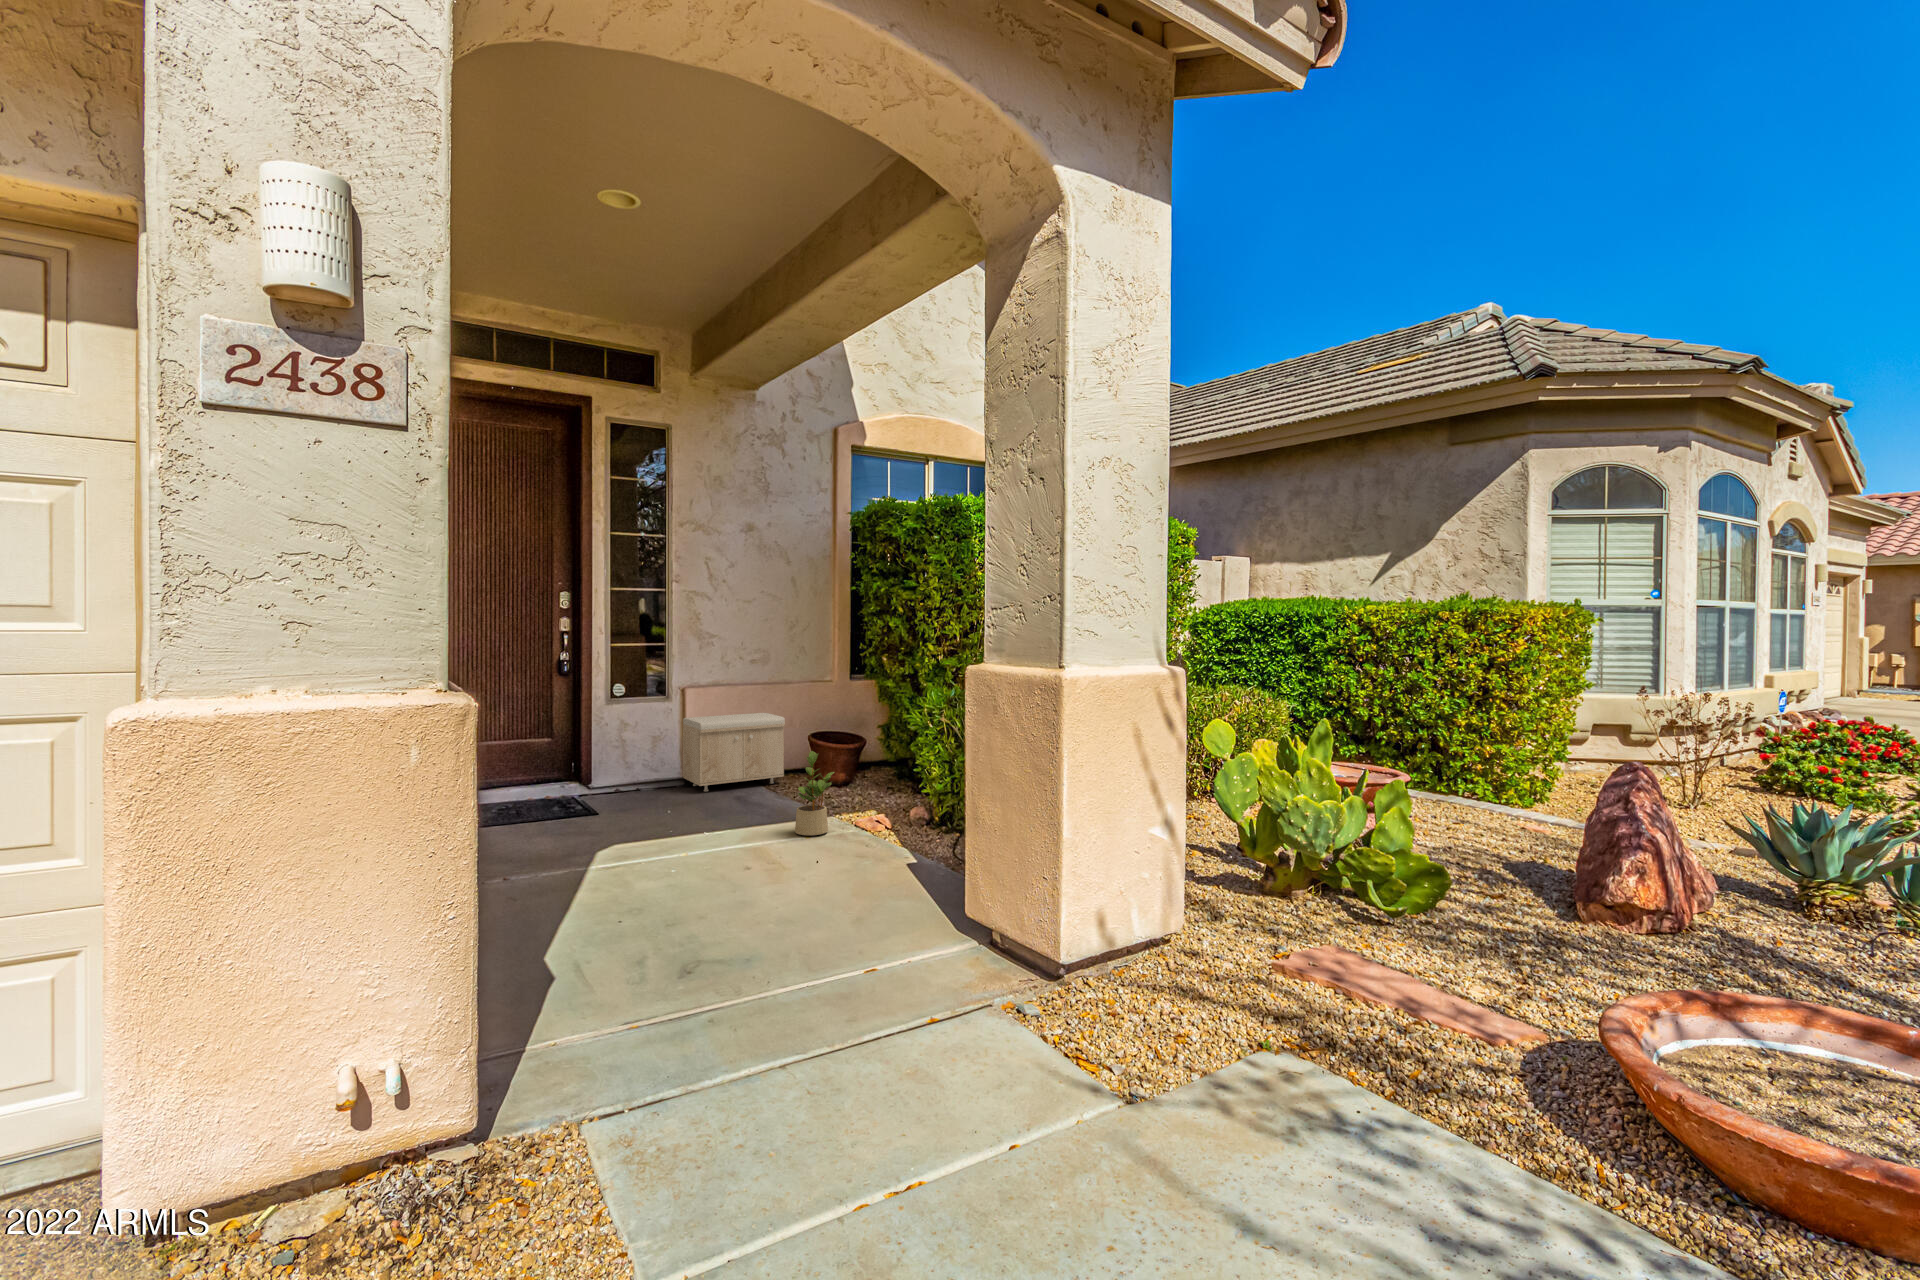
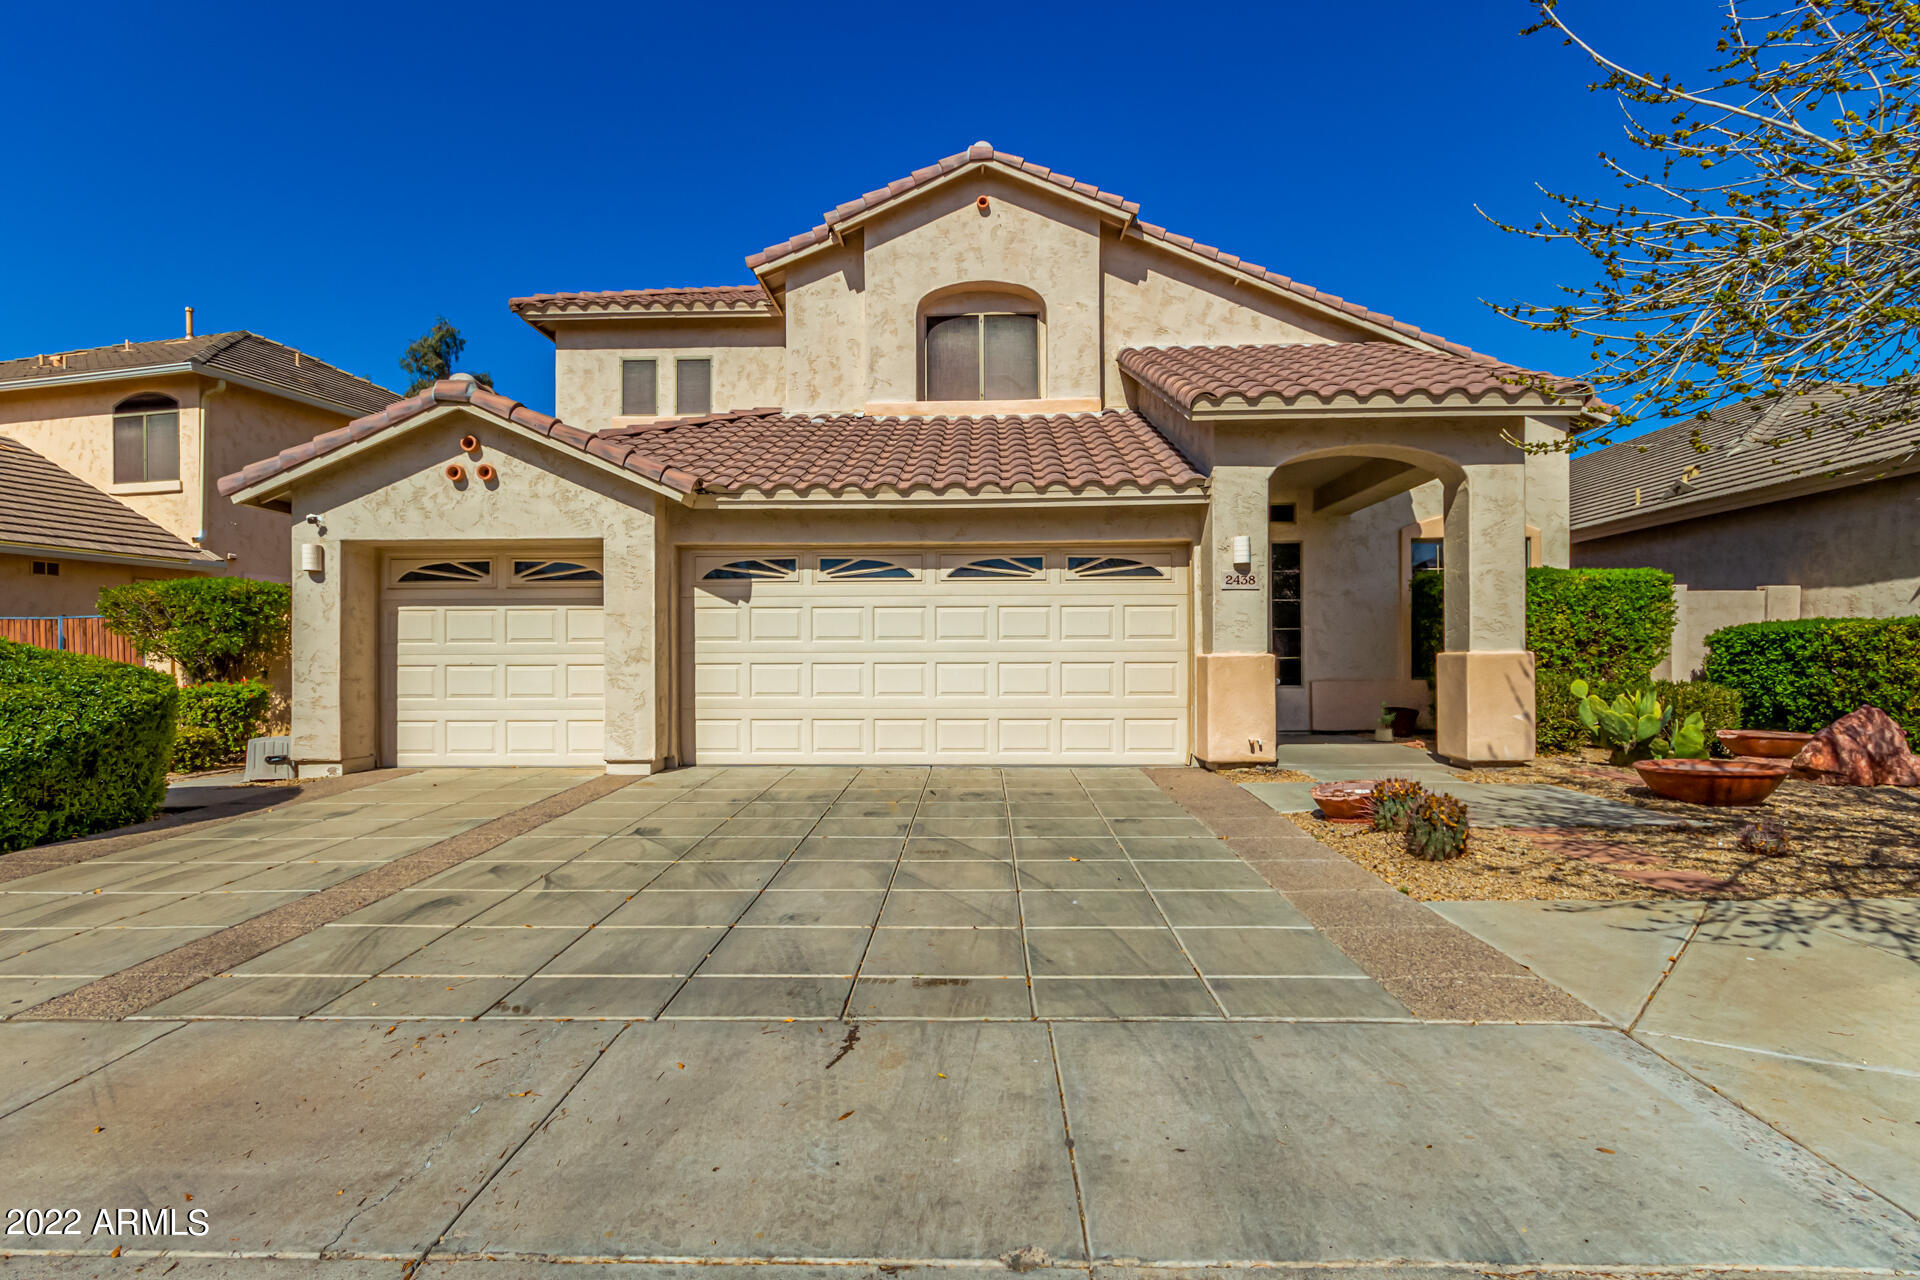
storage bench: present [683,713,785,791] -> none [1318,691,1375,728]

